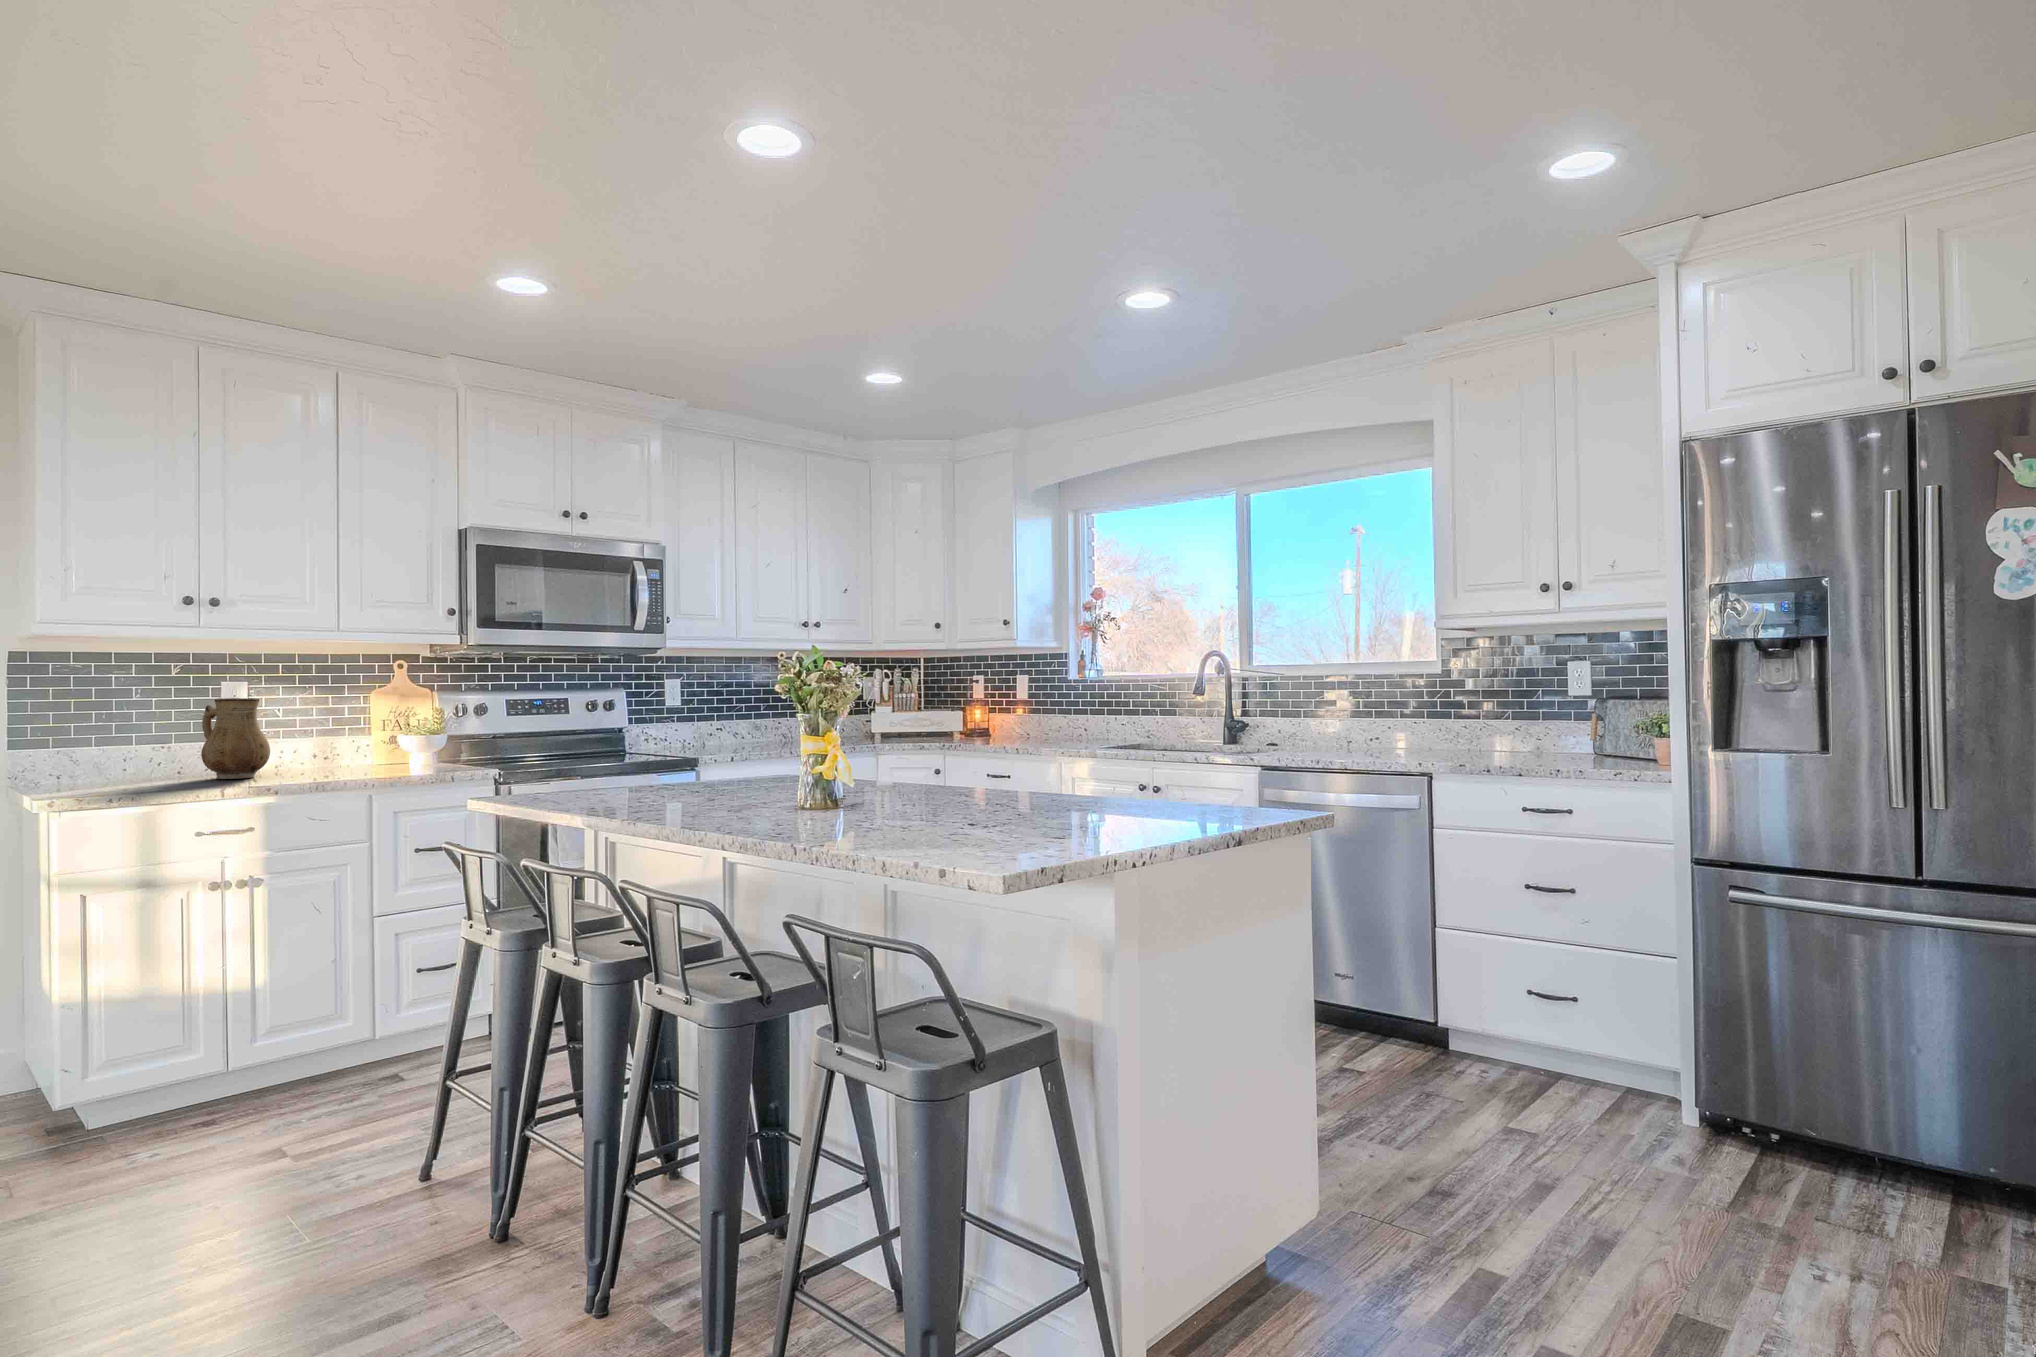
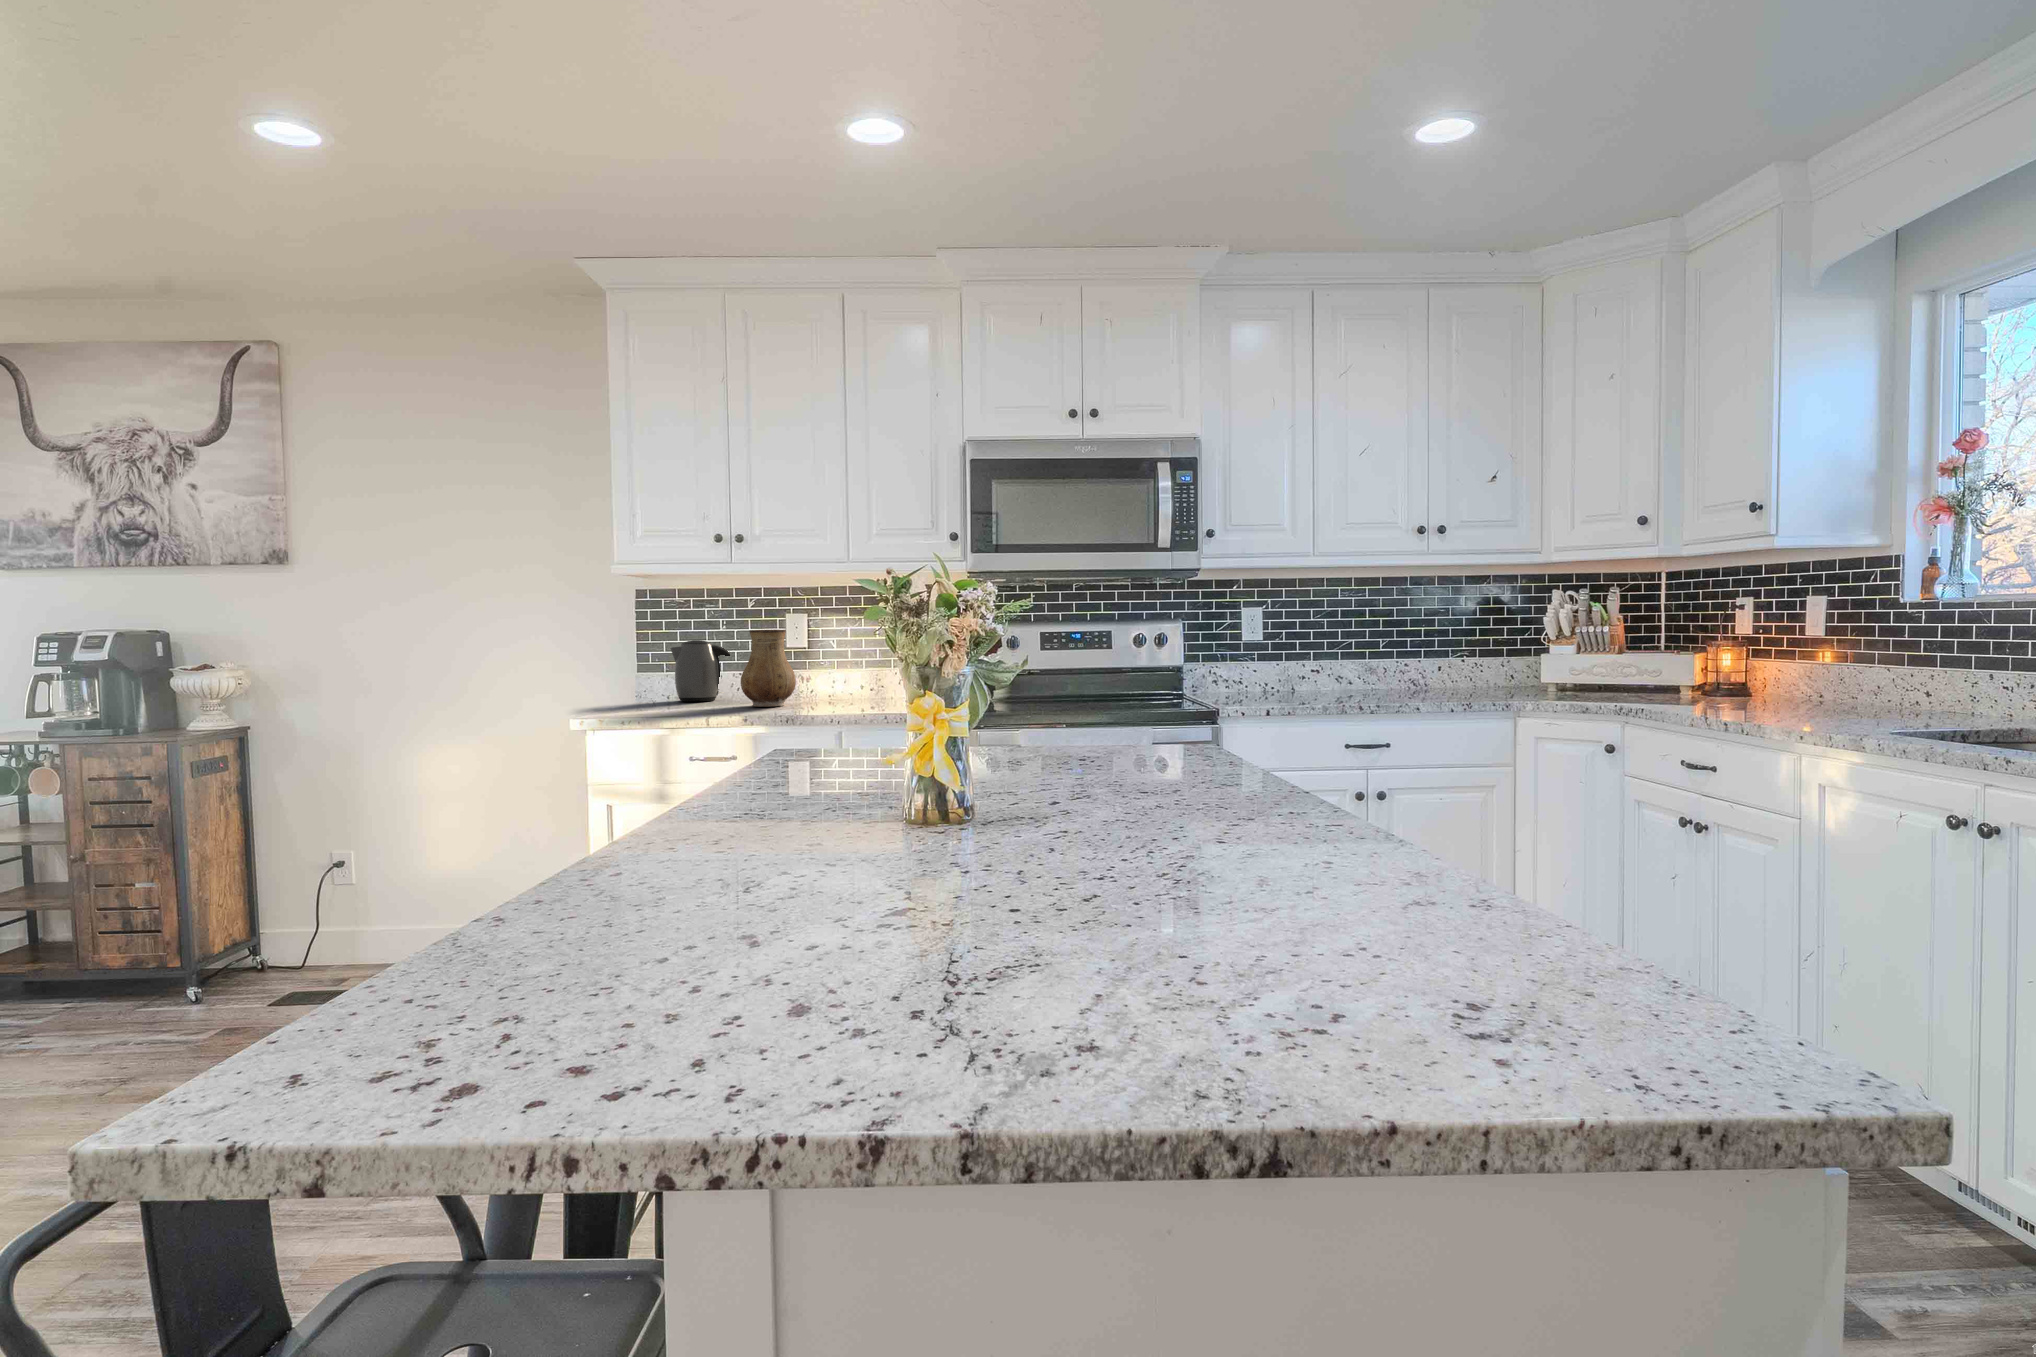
kettle: none [70,711,155,780] -> present [670,640,730,701]

